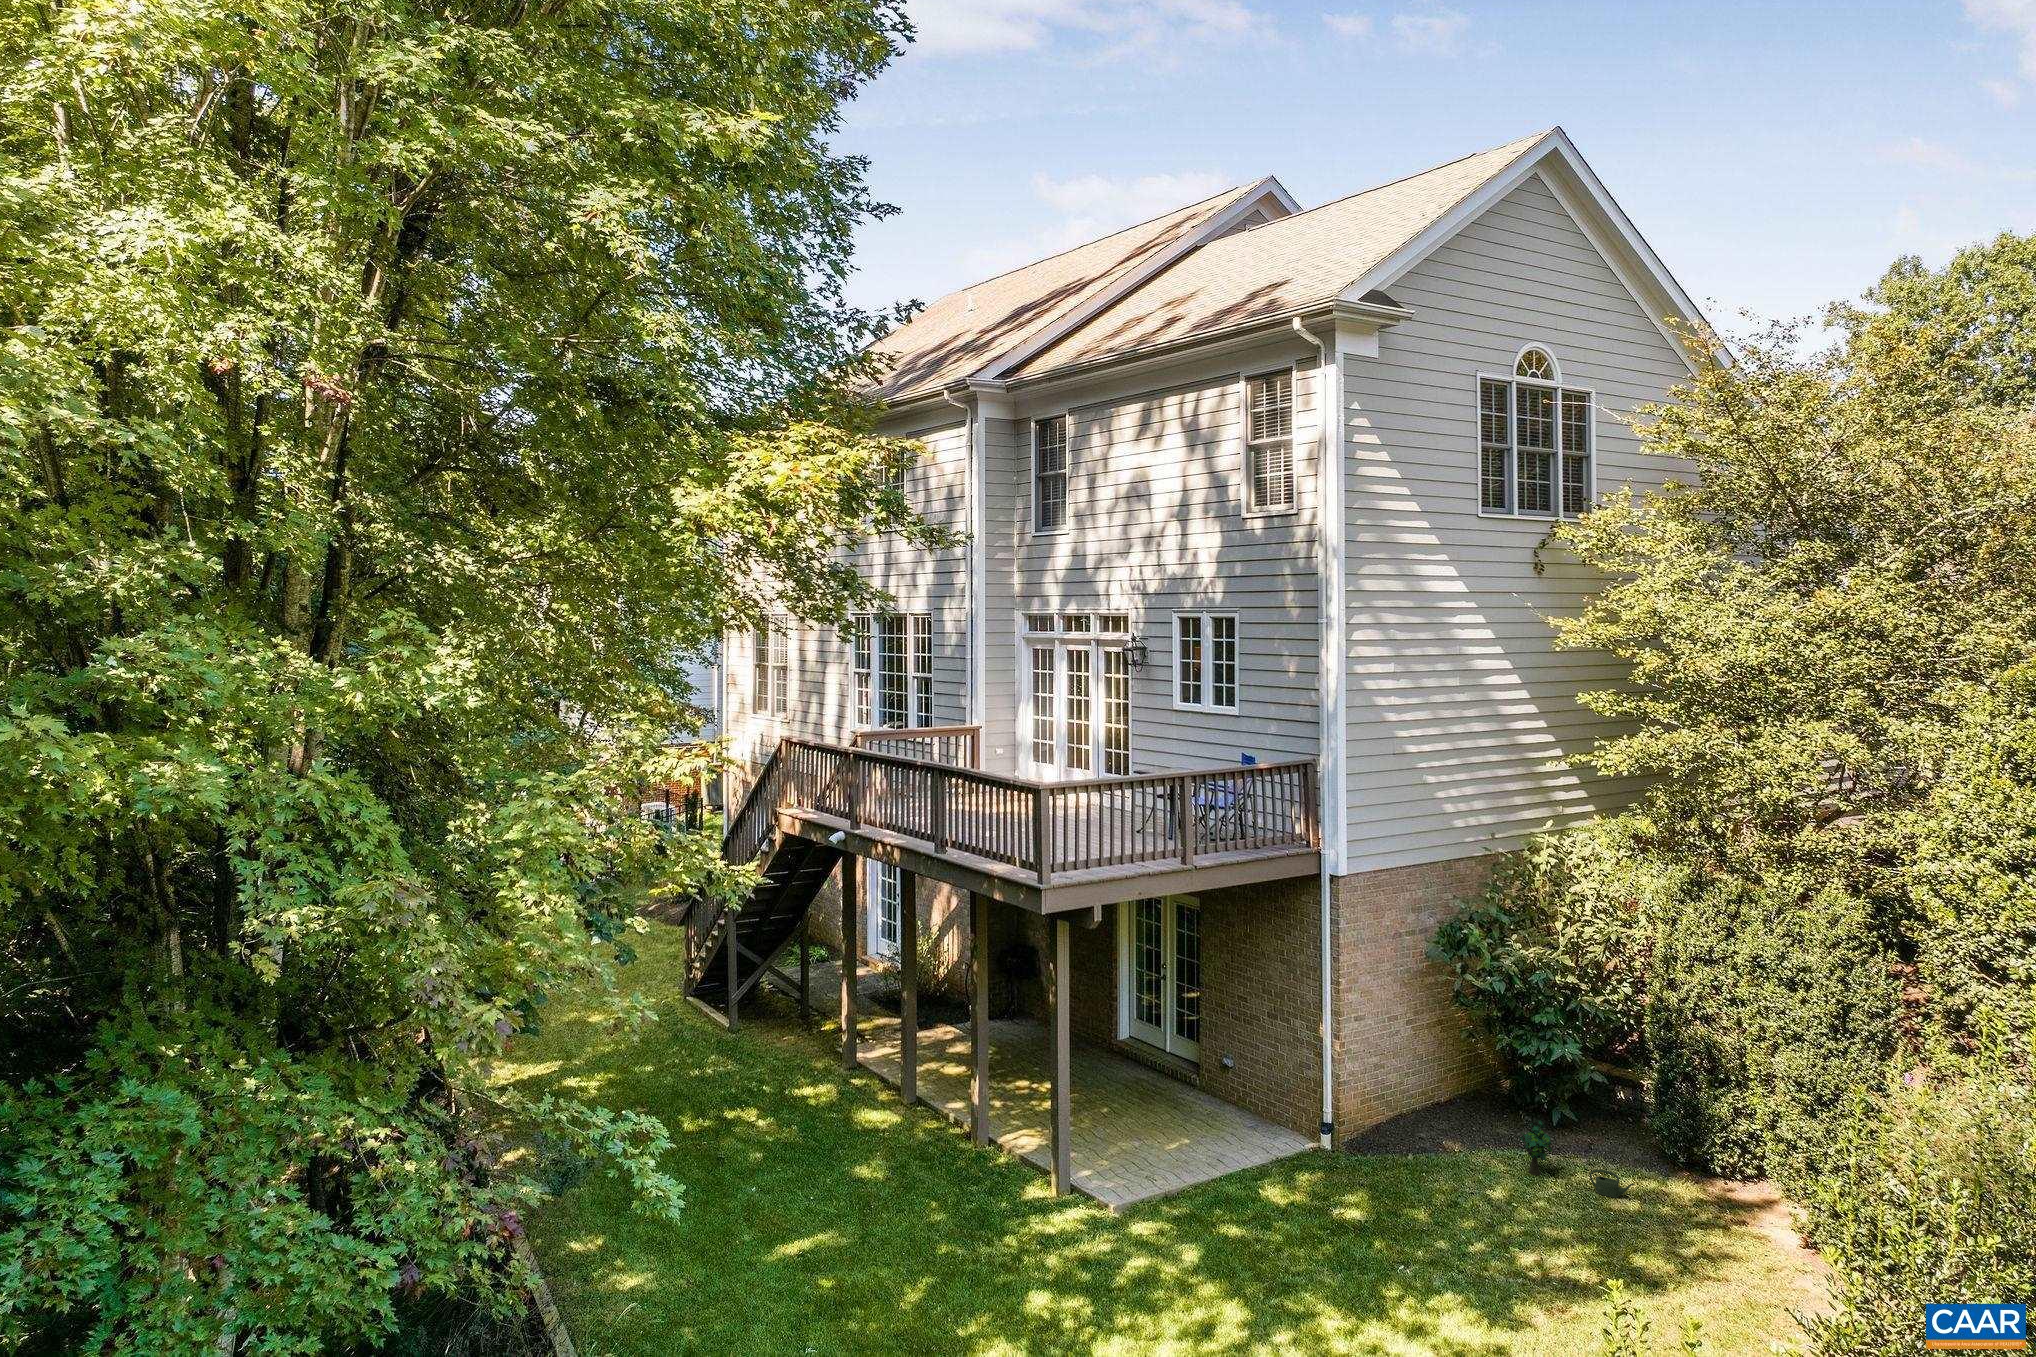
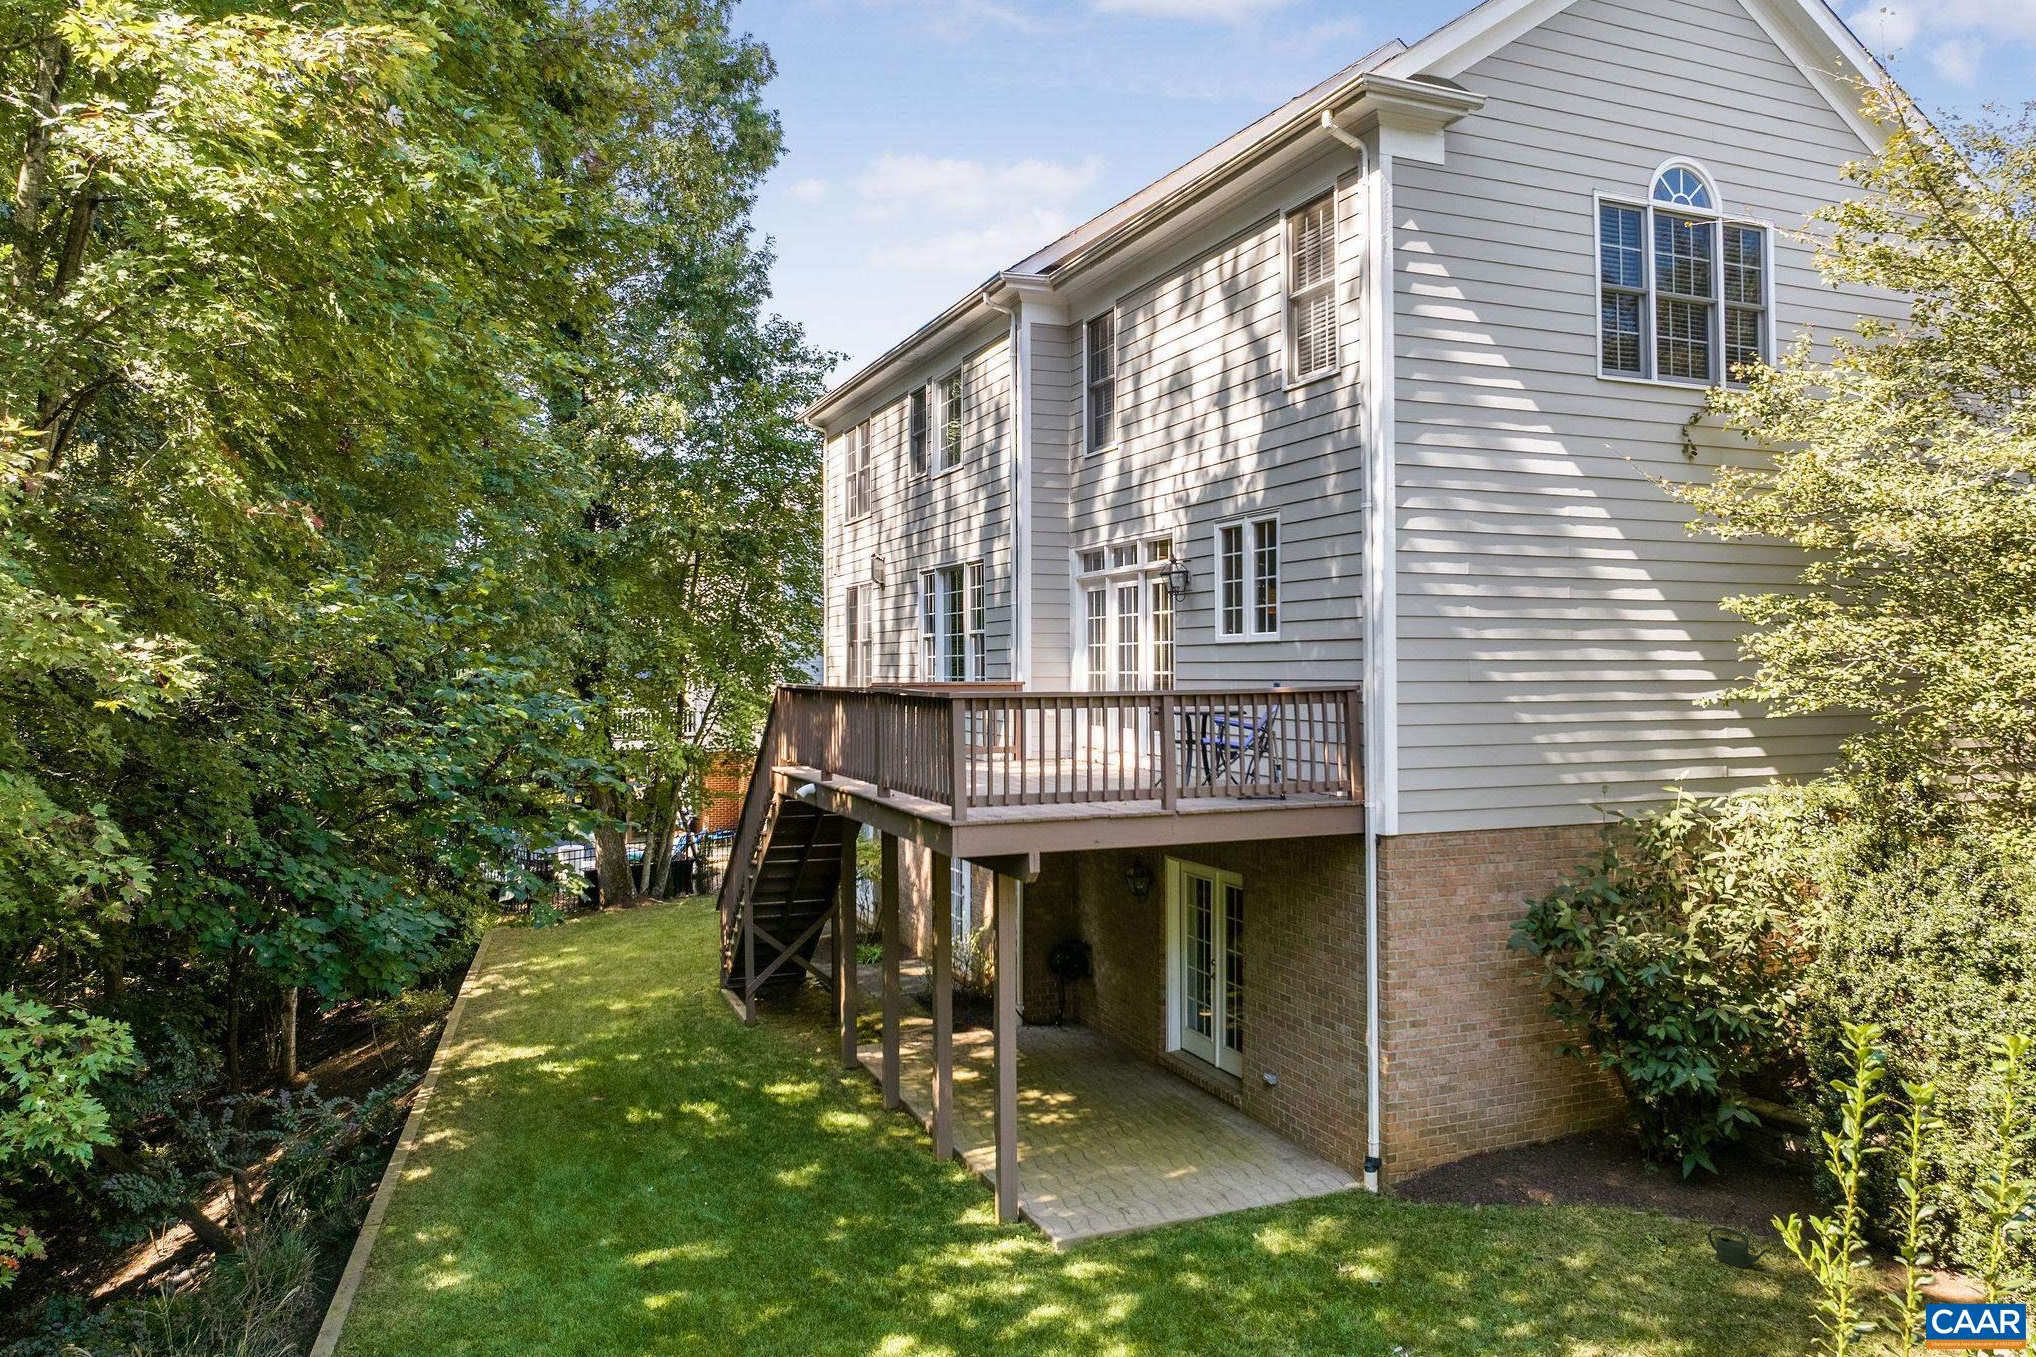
decorative plant: present [1518,1120,1552,1175] -> none [1611,1156,1661,1231]

